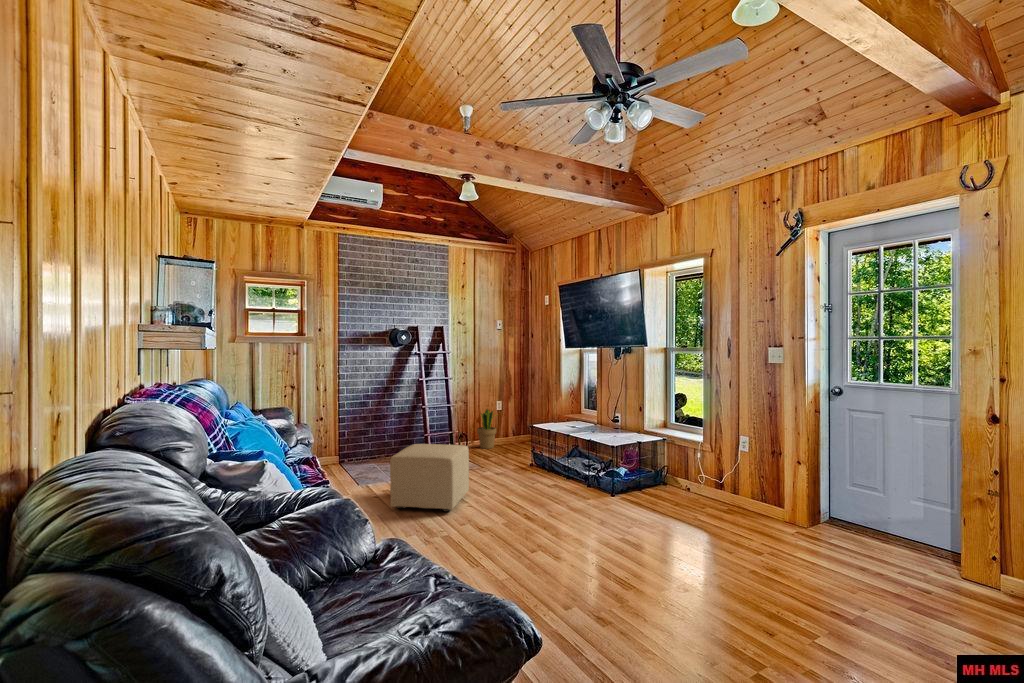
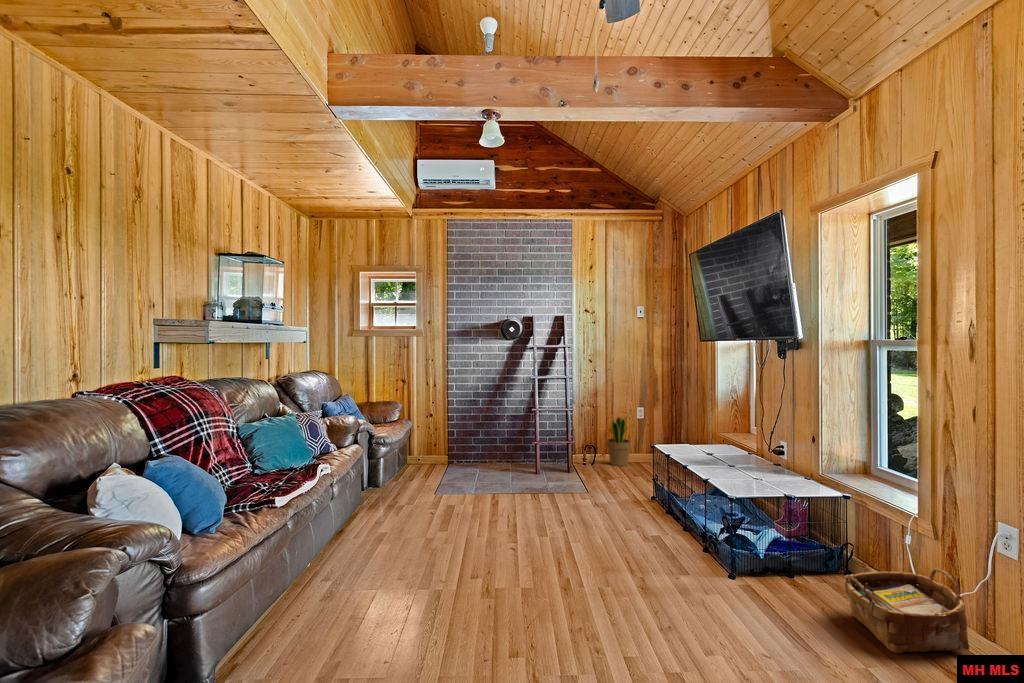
ottoman: present [390,444,469,512] -> none [422,456,528,550]
woven basket: none [674,466,727,509] -> present [844,568,969,653]

